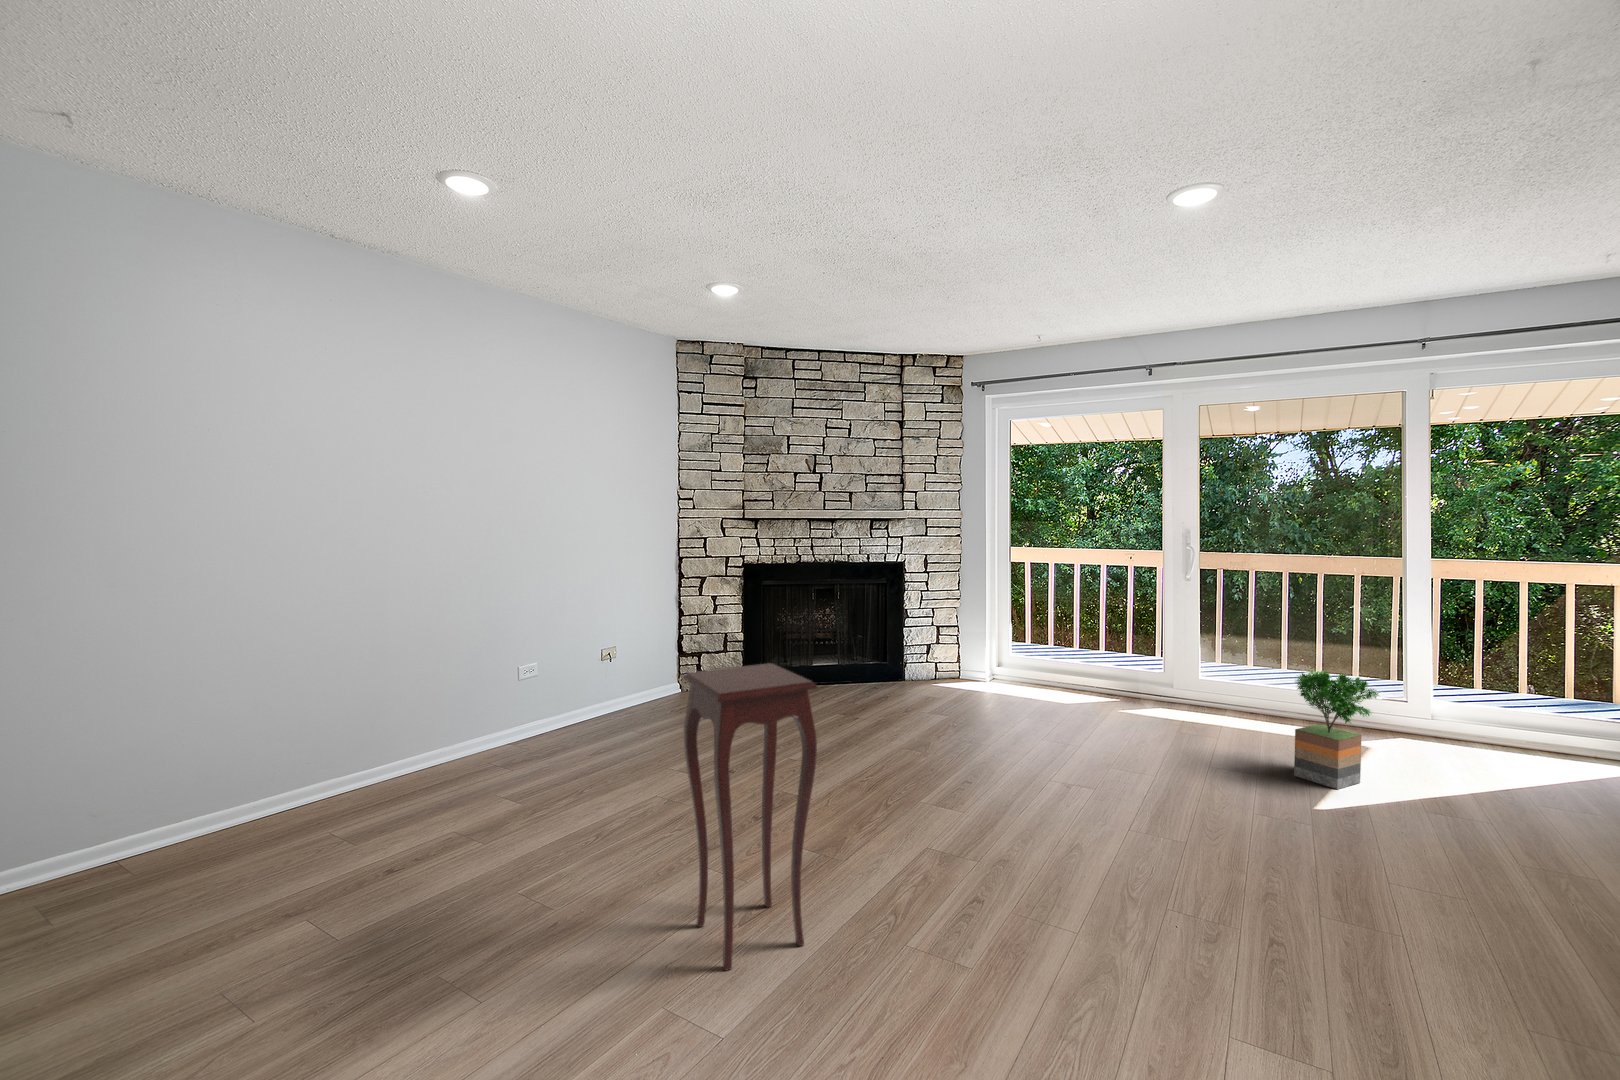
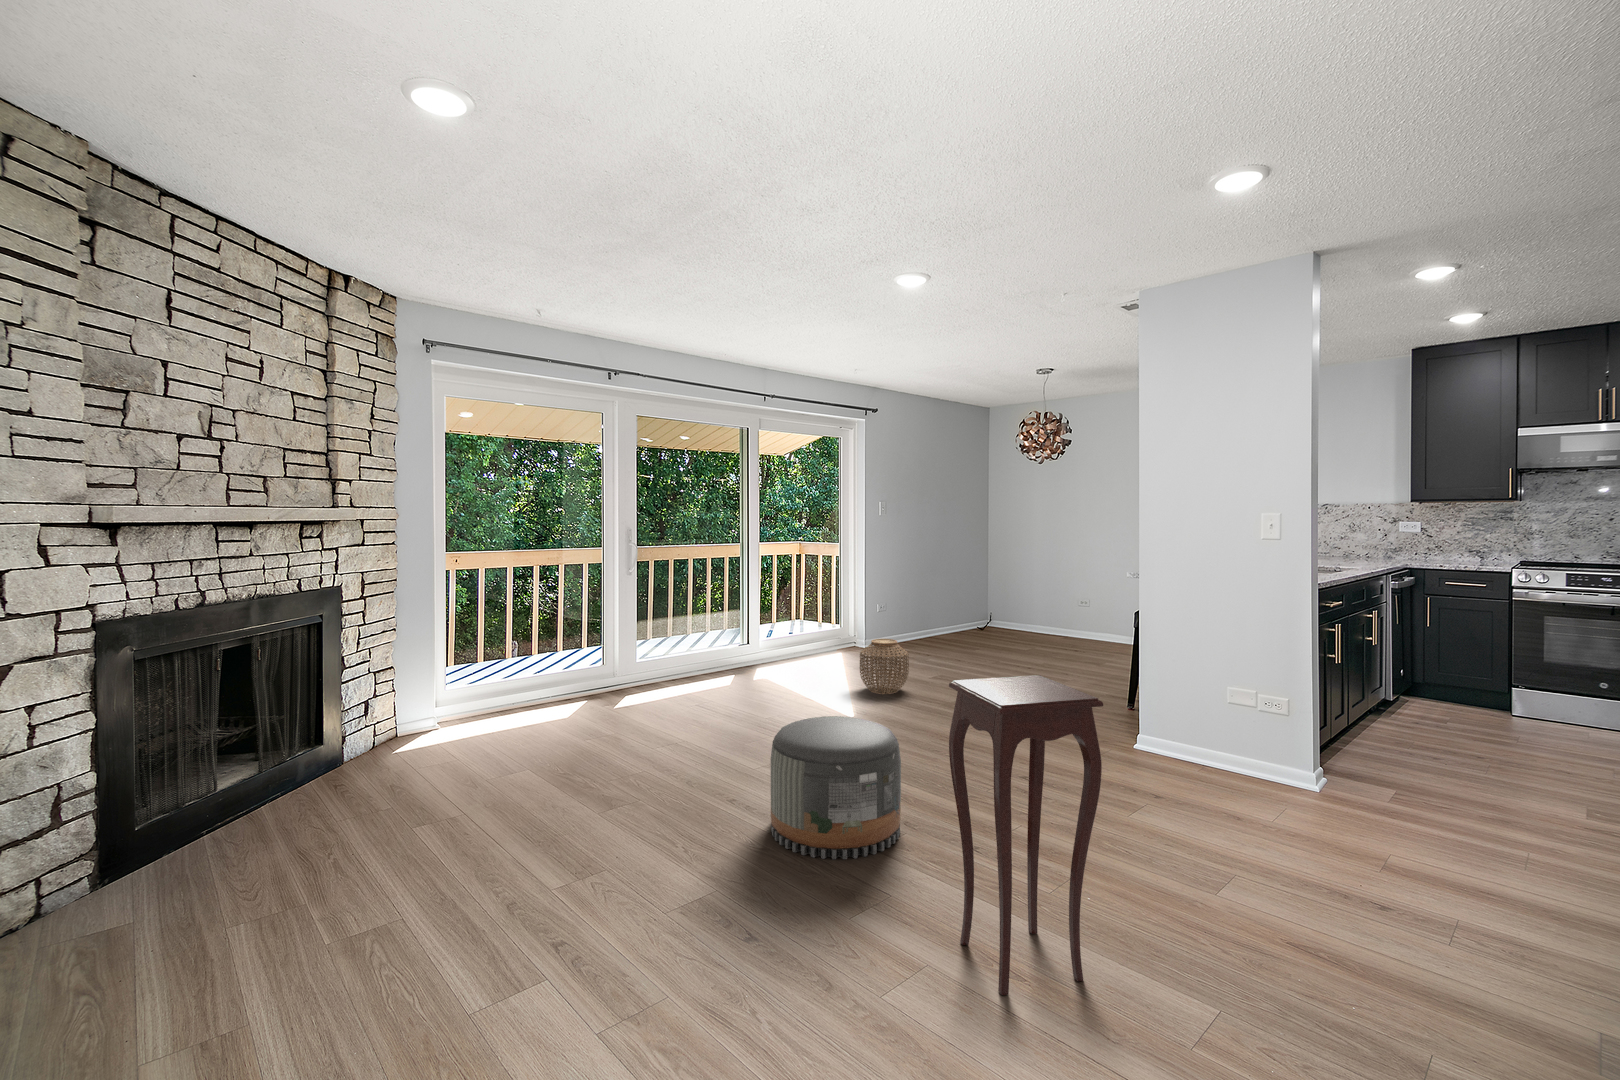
potted tree: present [1294,670,1379,789] -> none [789,625,843,705]
pouf: none [879,717,1014,864] -> present [771,716,901,859]
woven basket: none [1436,726,1555,828] -> present [860,639,909,694]

